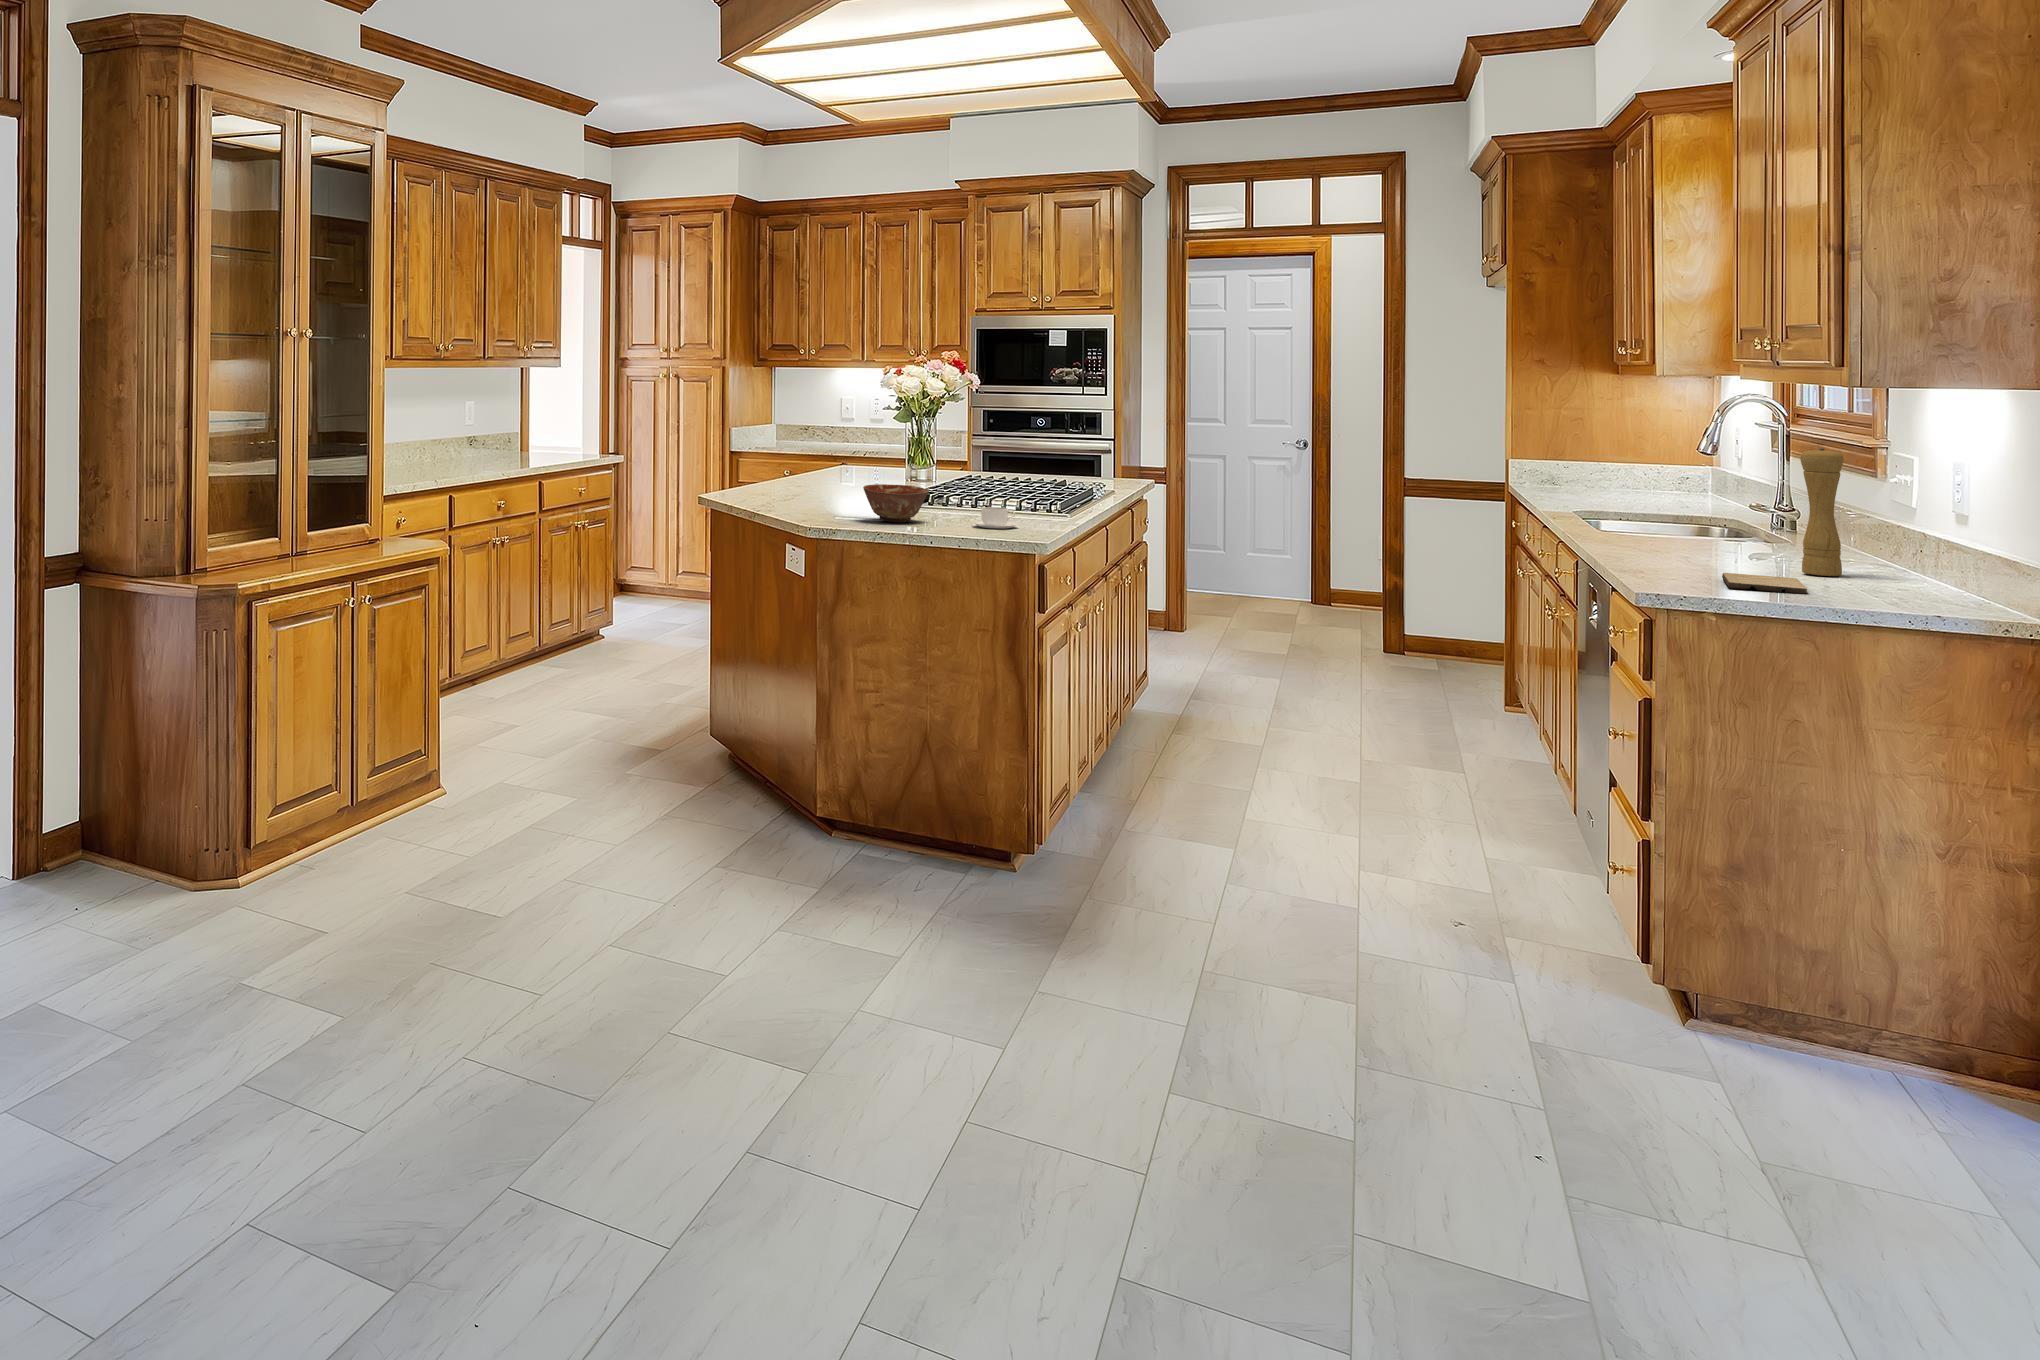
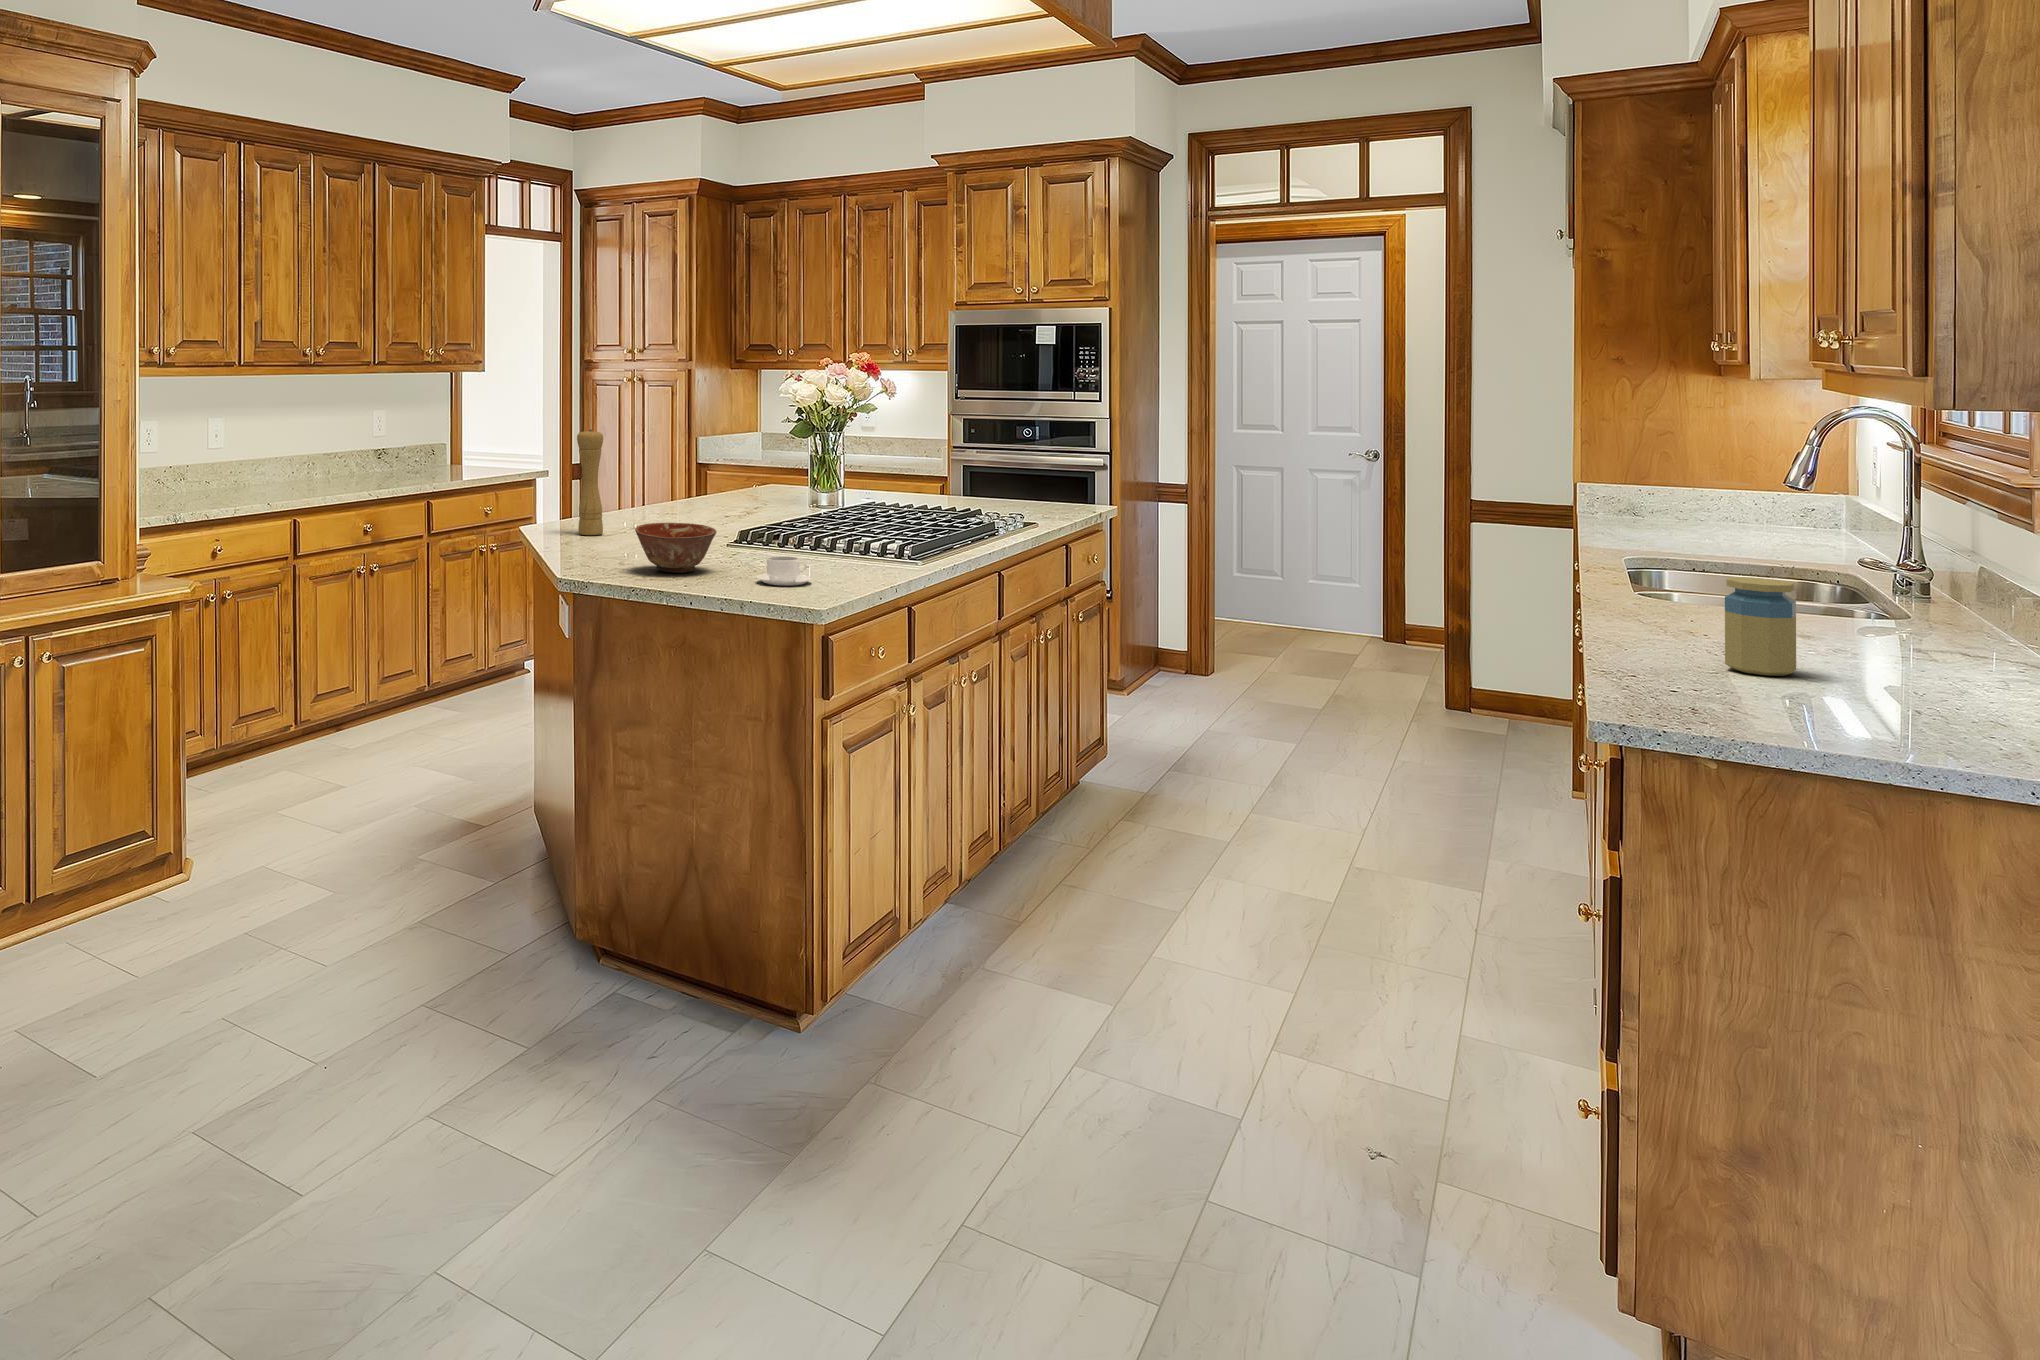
pepper mill: present [1800,448,1844,576] -> present [577,430,603,535]
jar: none [1690,508,1737,573] -> present [1725,577,1796,676]
cutting board: present [1722,573,1807,594] -> none [1760,679,1885,724]

